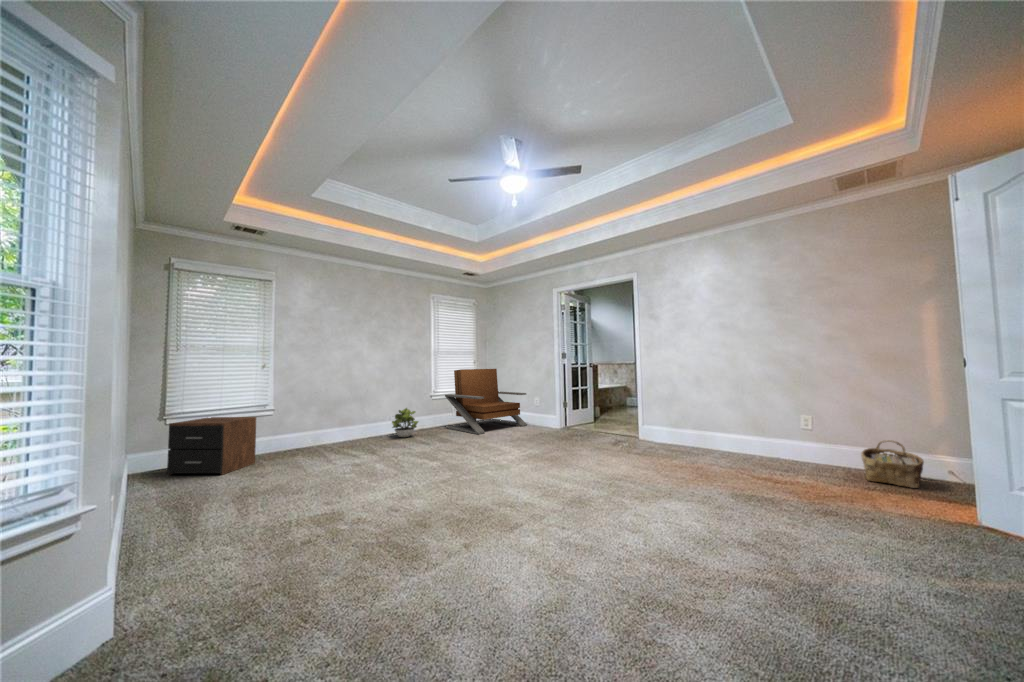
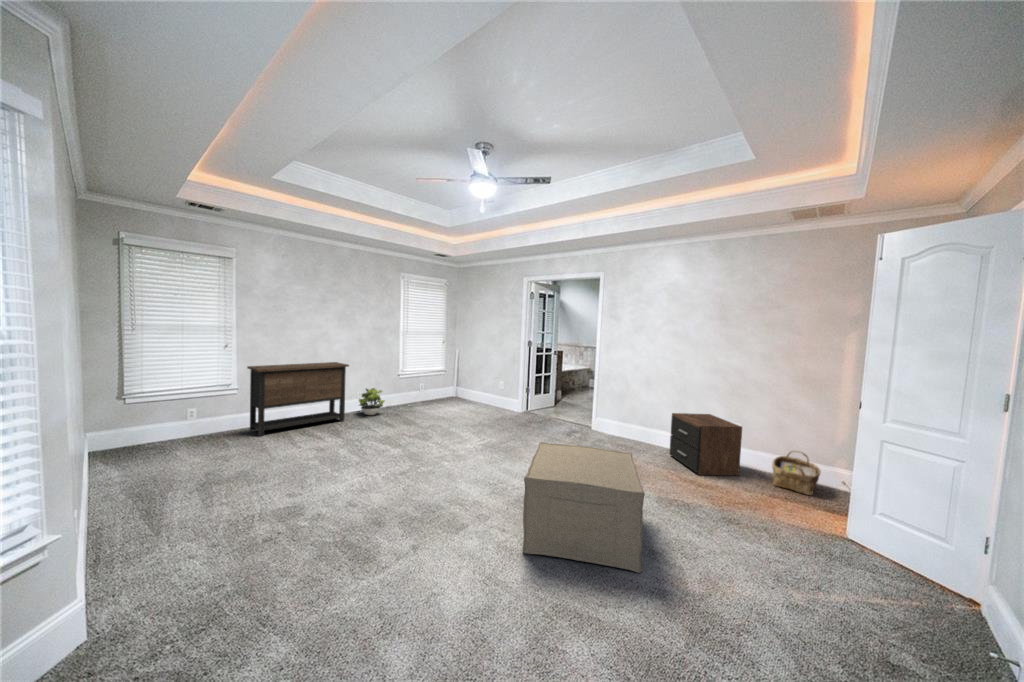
lounge chair: present [445,369,527,434] -> none [412,350,492,415]
dresser: none [283,383,382,457] -> present [247,362,349,436]
nightstand: present [167,417,256,475] -> present [670,413,742,475]
ottoman: none [586,433,736,565] -> present [523,442,645,573]

